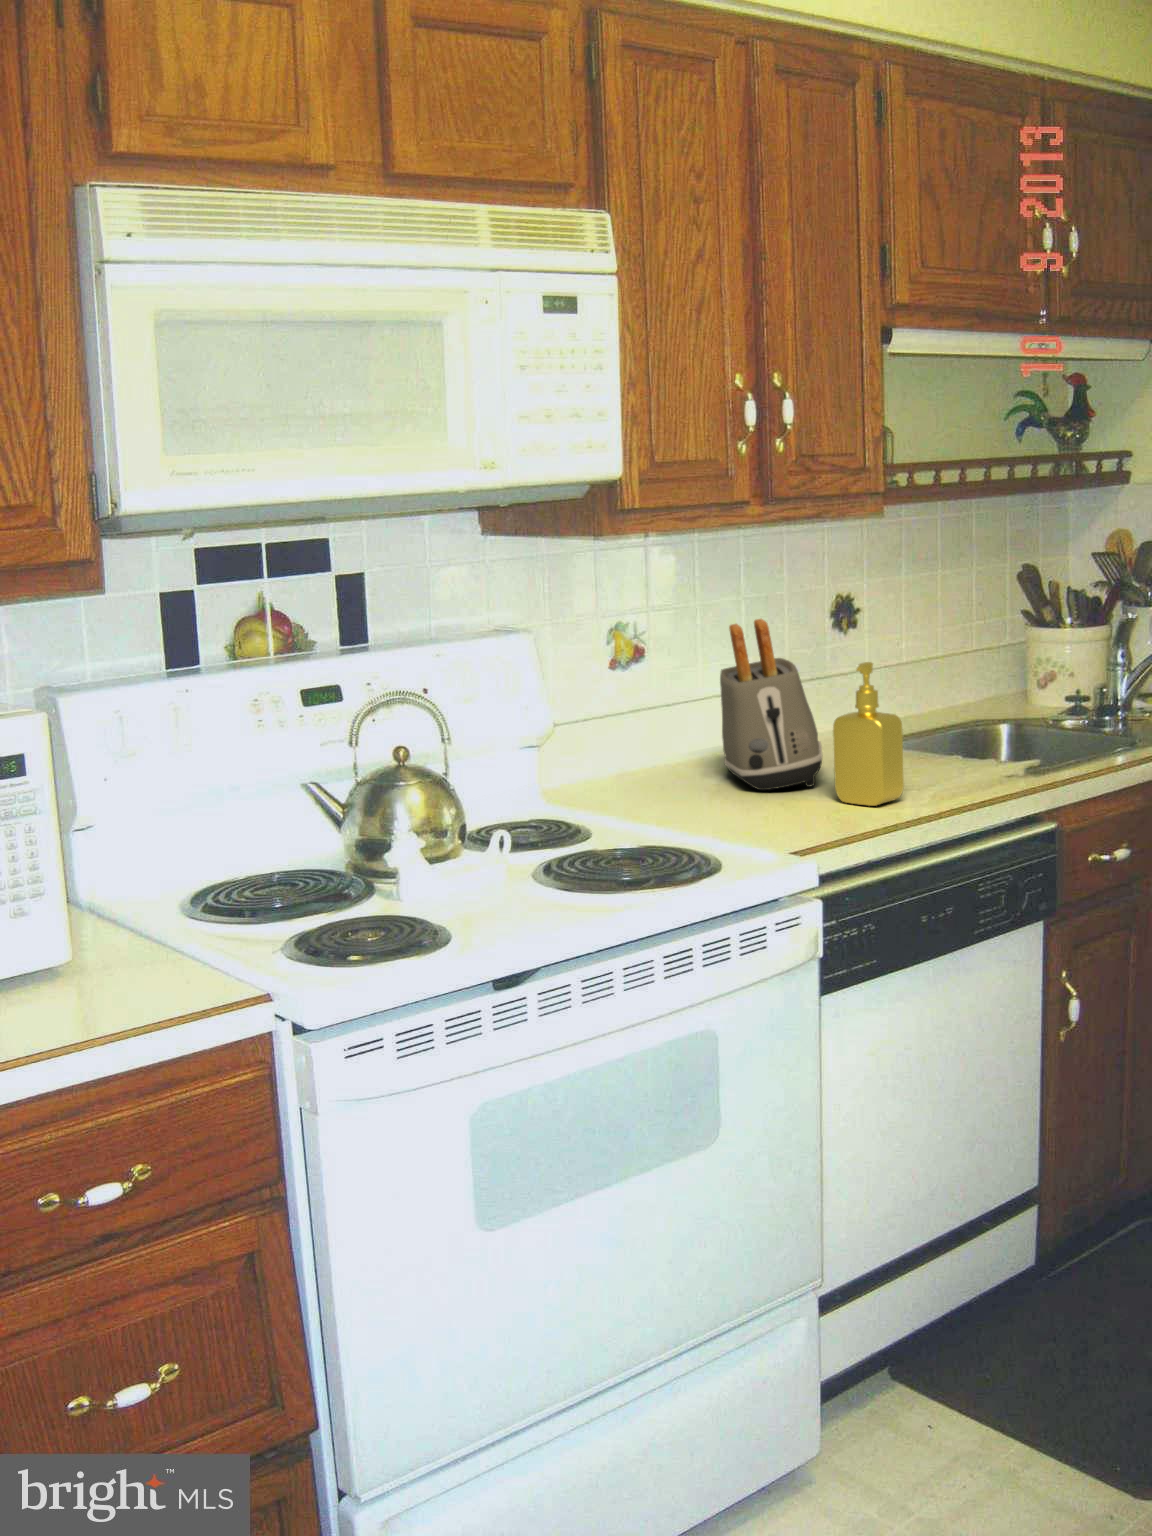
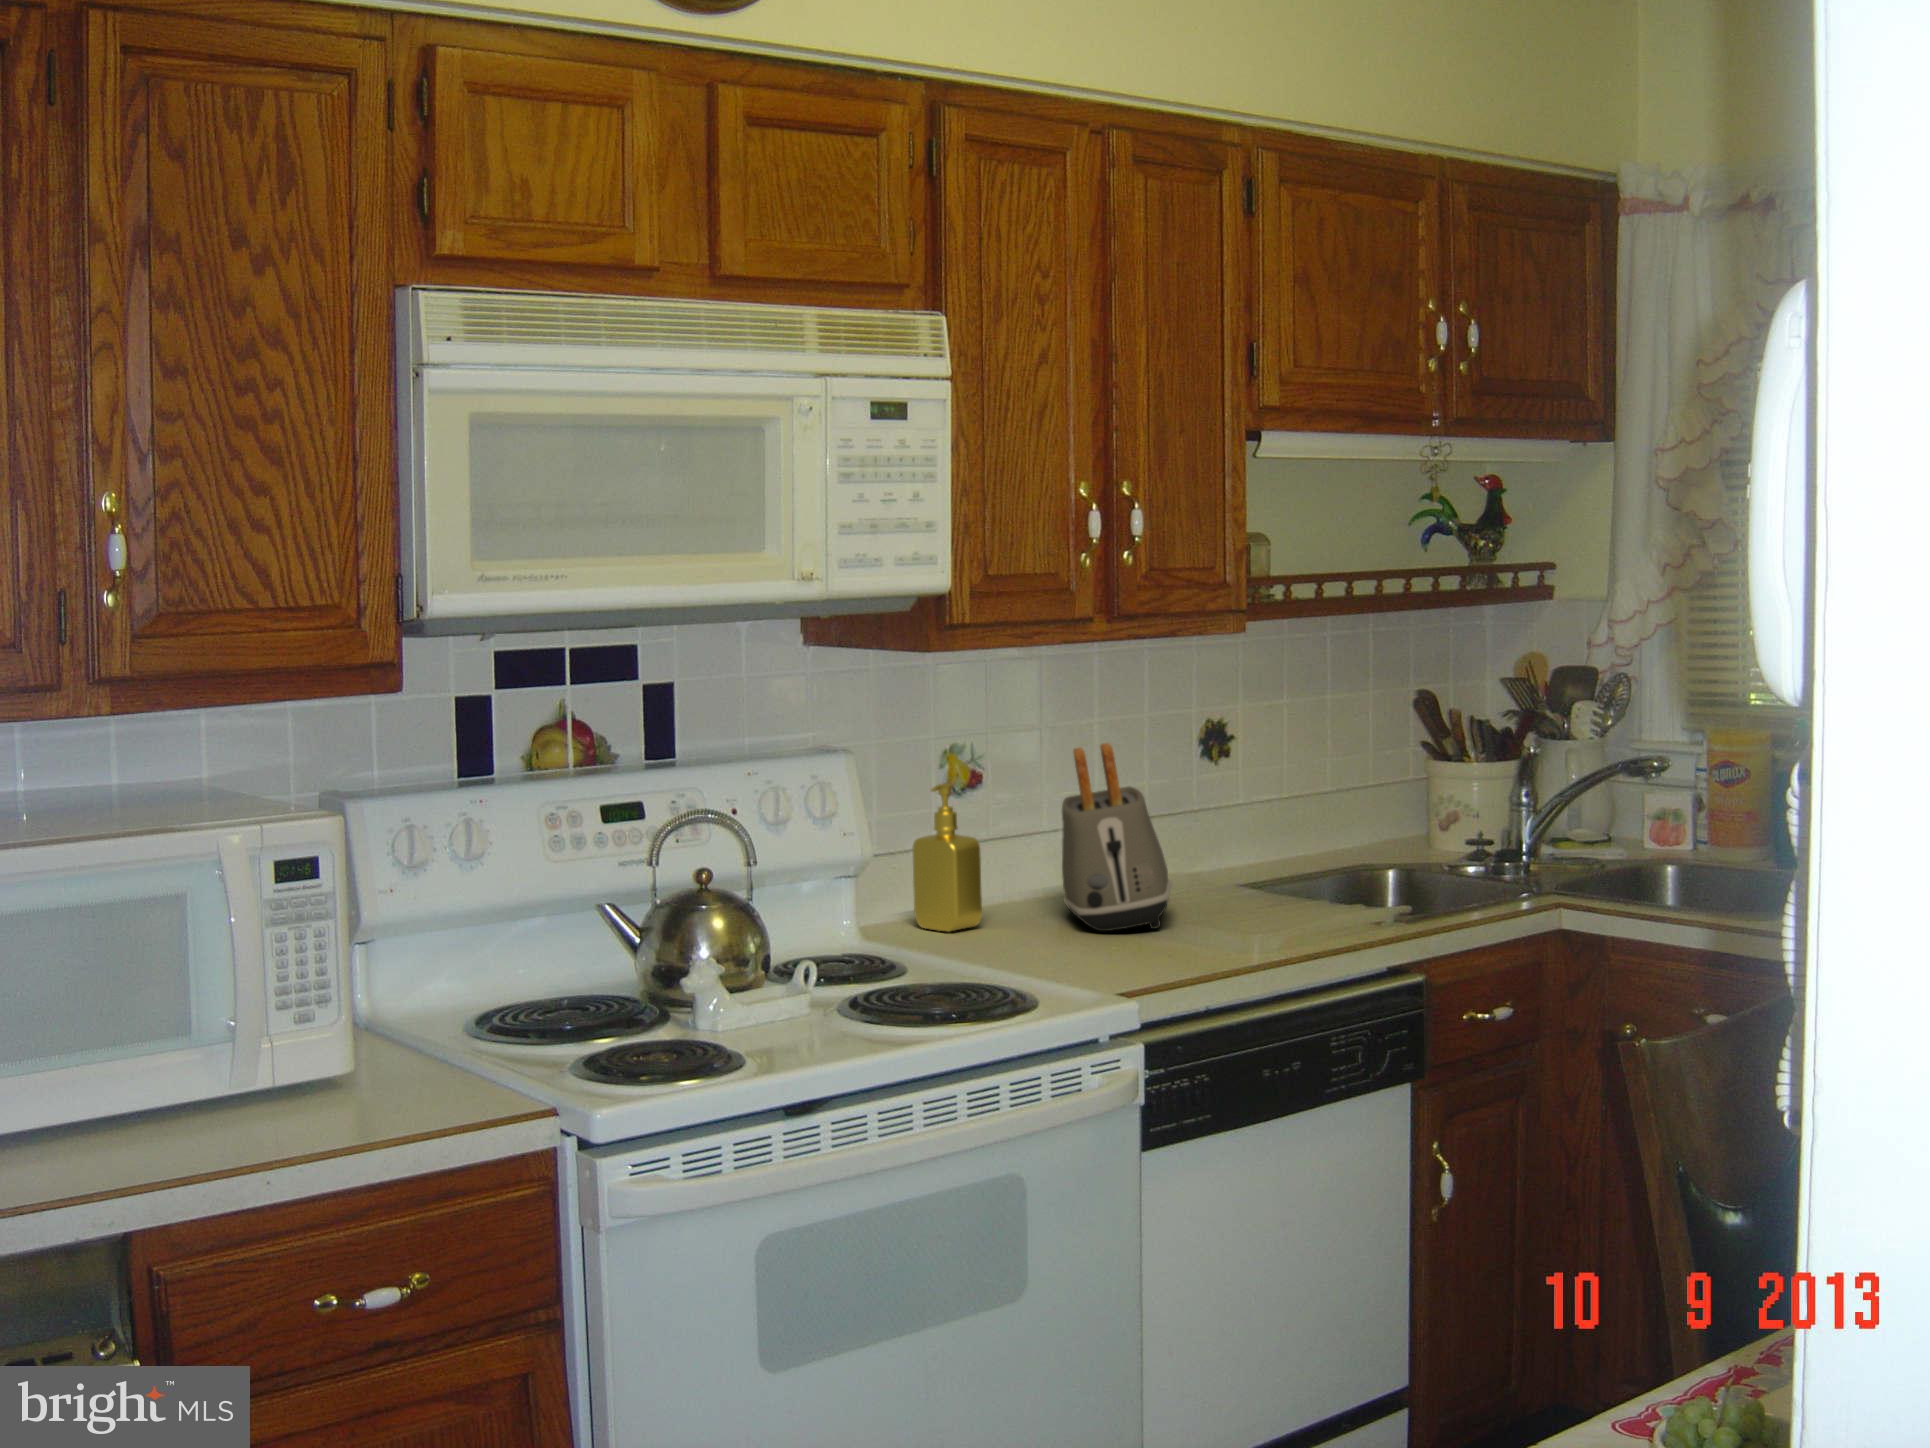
soap dispenser: present [833,662,904,806] -> present [913,783,982,932]

